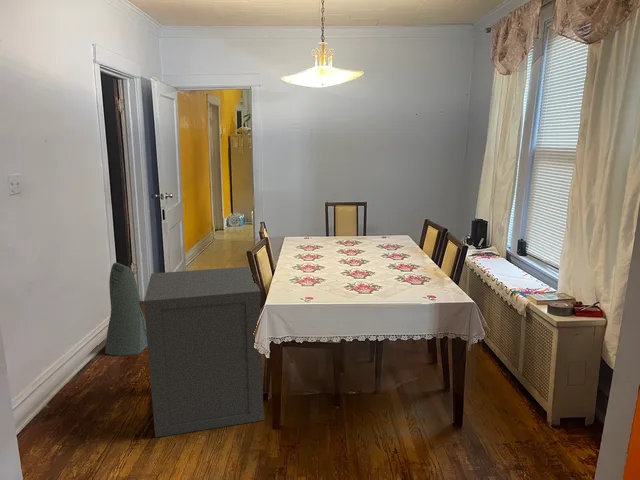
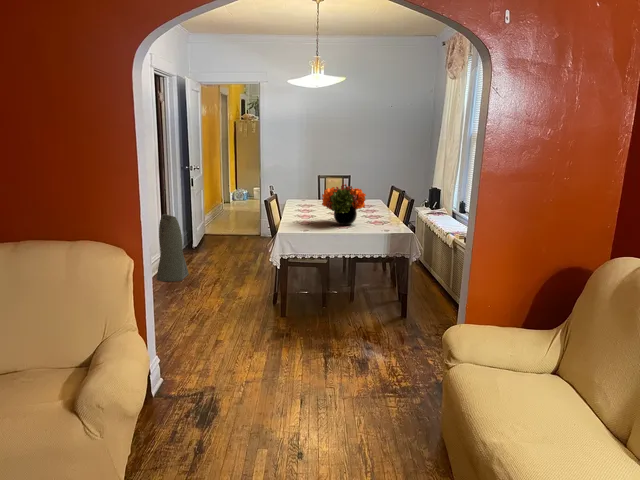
flower arrangement: none [331,225,399,286] -> present [322,184,366,225]
storage cabinet: present [144,267,264,437] -> none [197,214,275,321]

